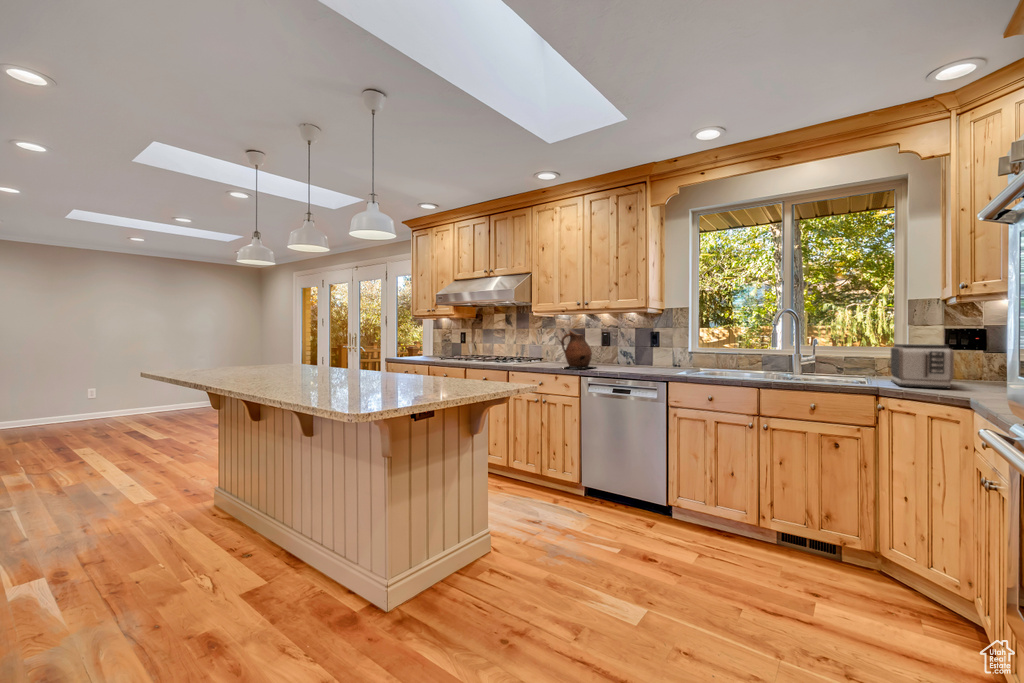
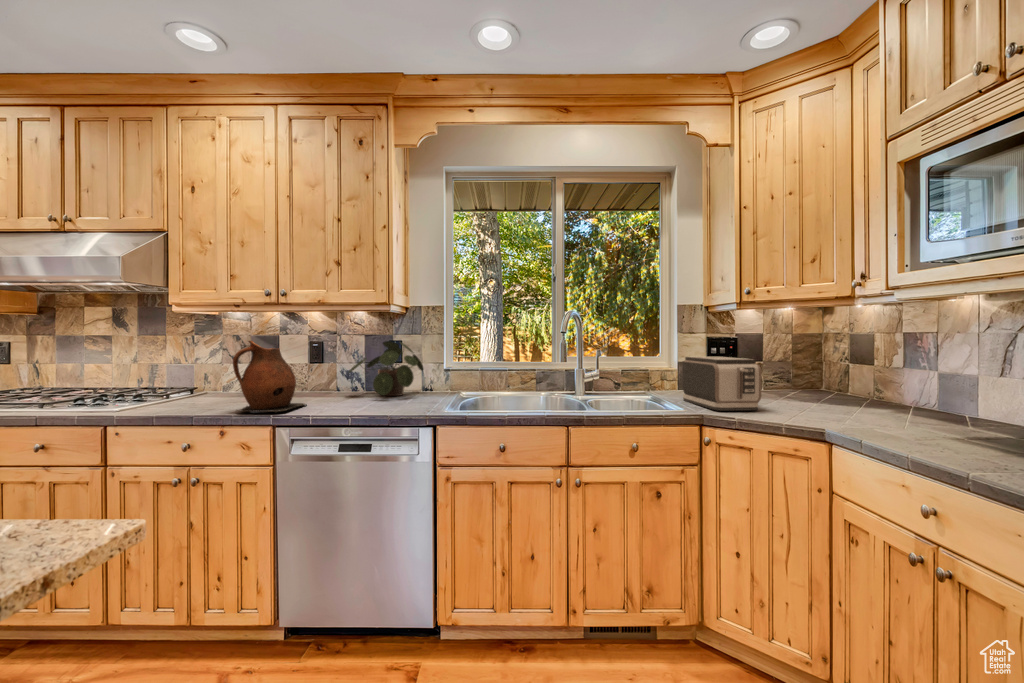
potted plant: none [622,332,672,367] -> present [348,341,423,396]

